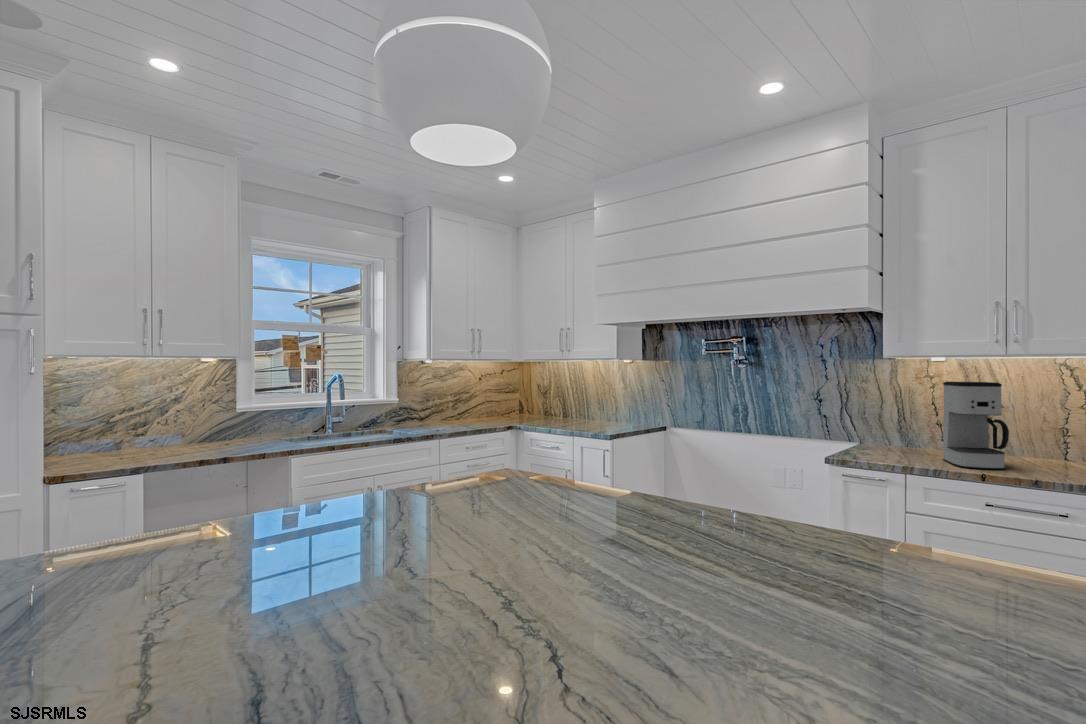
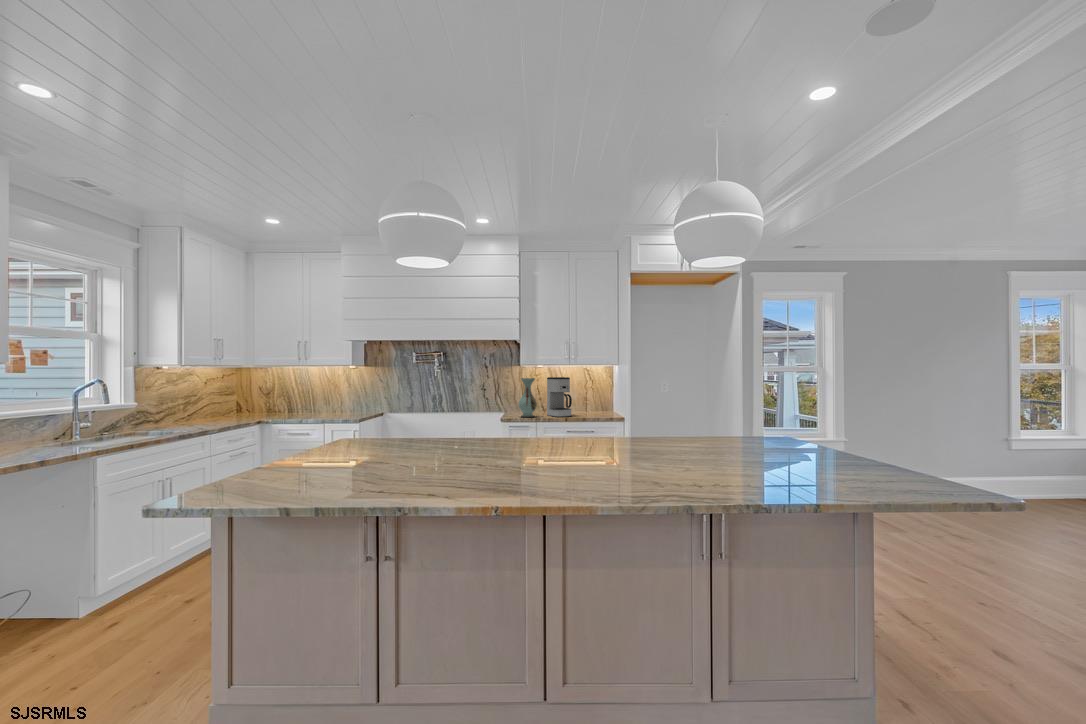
decorative vase: none [869,382,912,461] -> present [519,378,537,417]

